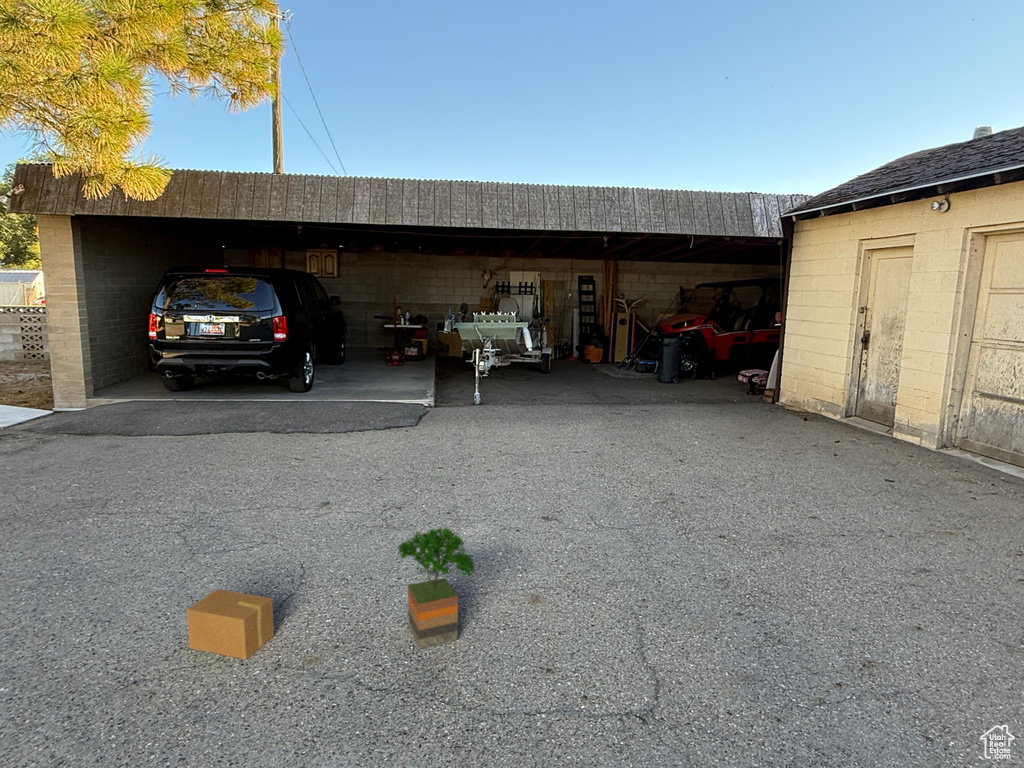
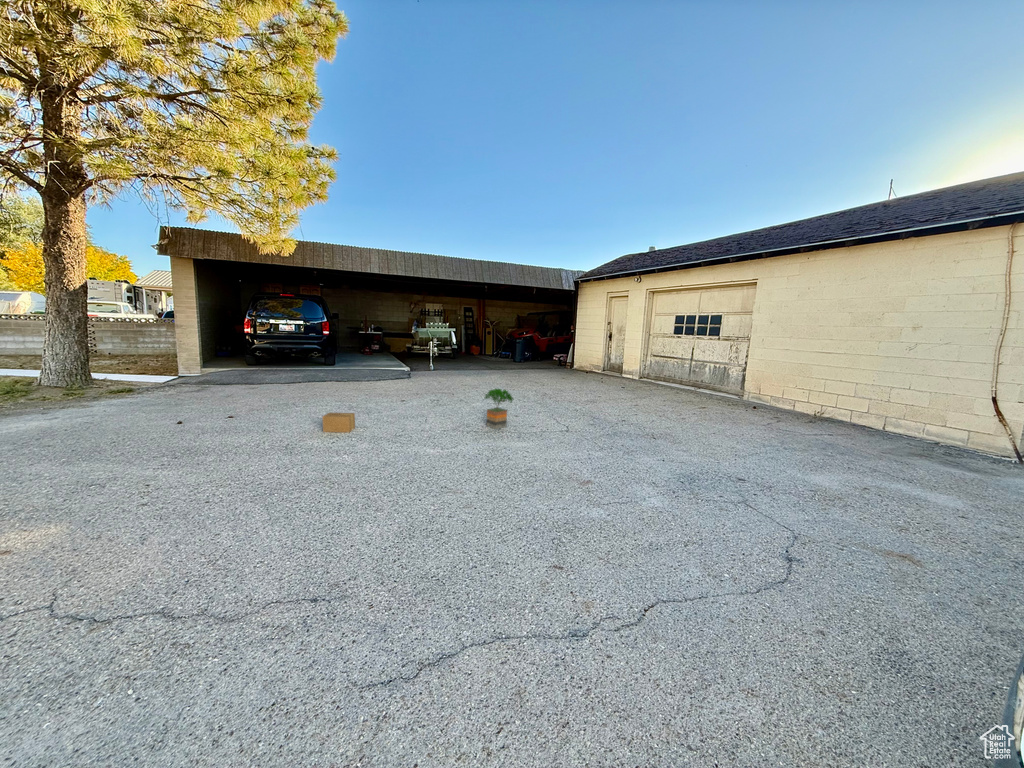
cardboard box: present [187,589,274,659] -> present [322,413,355,432]

